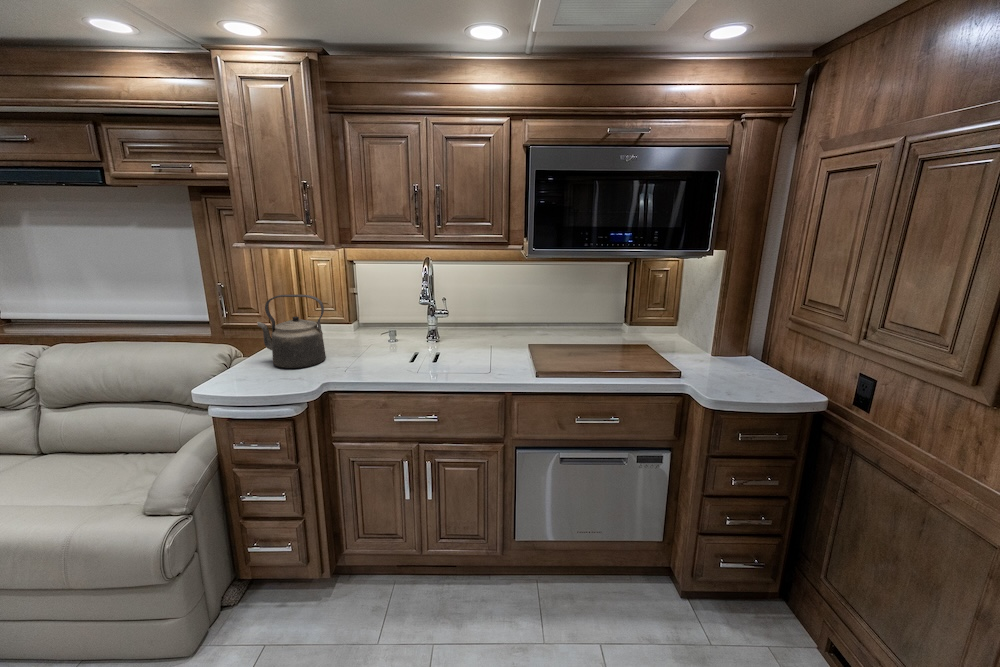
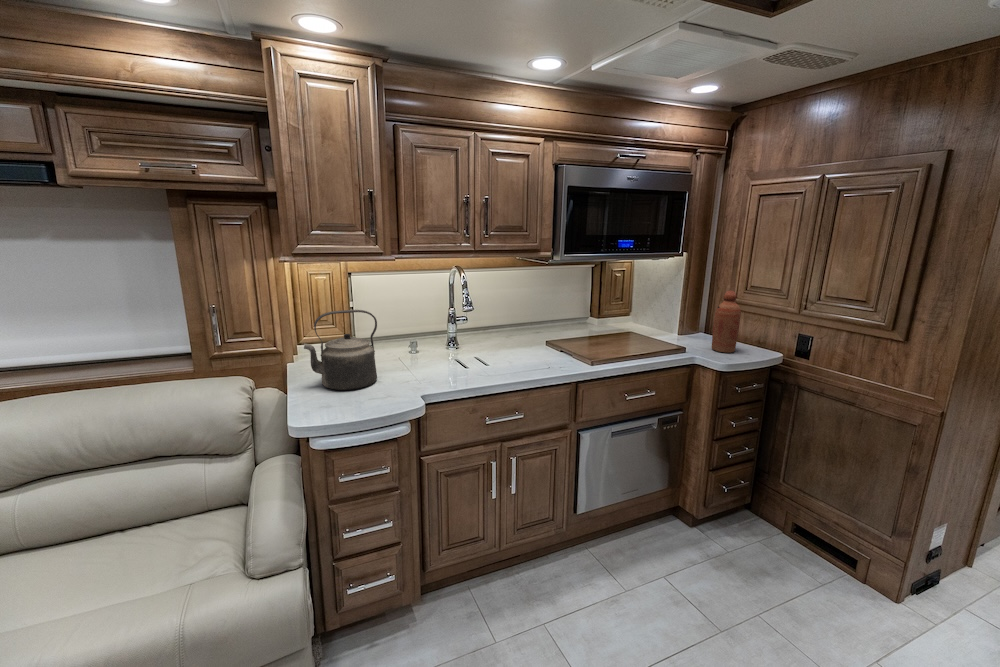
bottle: none [729,303,770,387] -> present [712,290,741,353]

